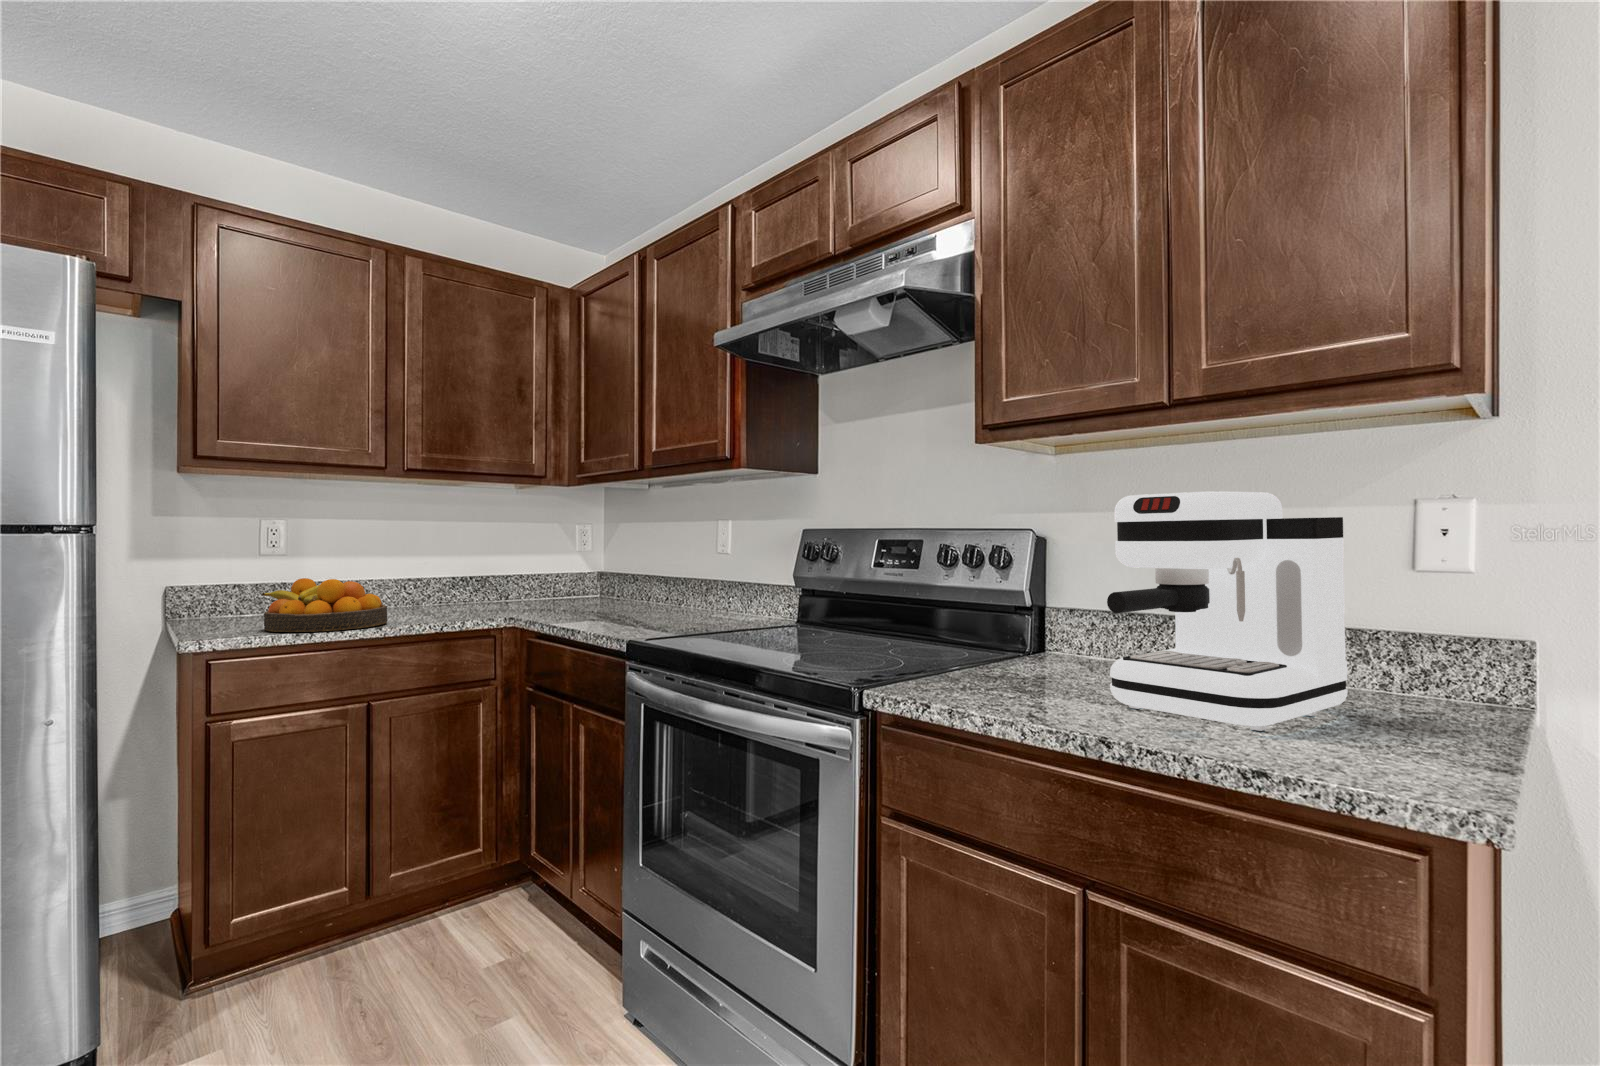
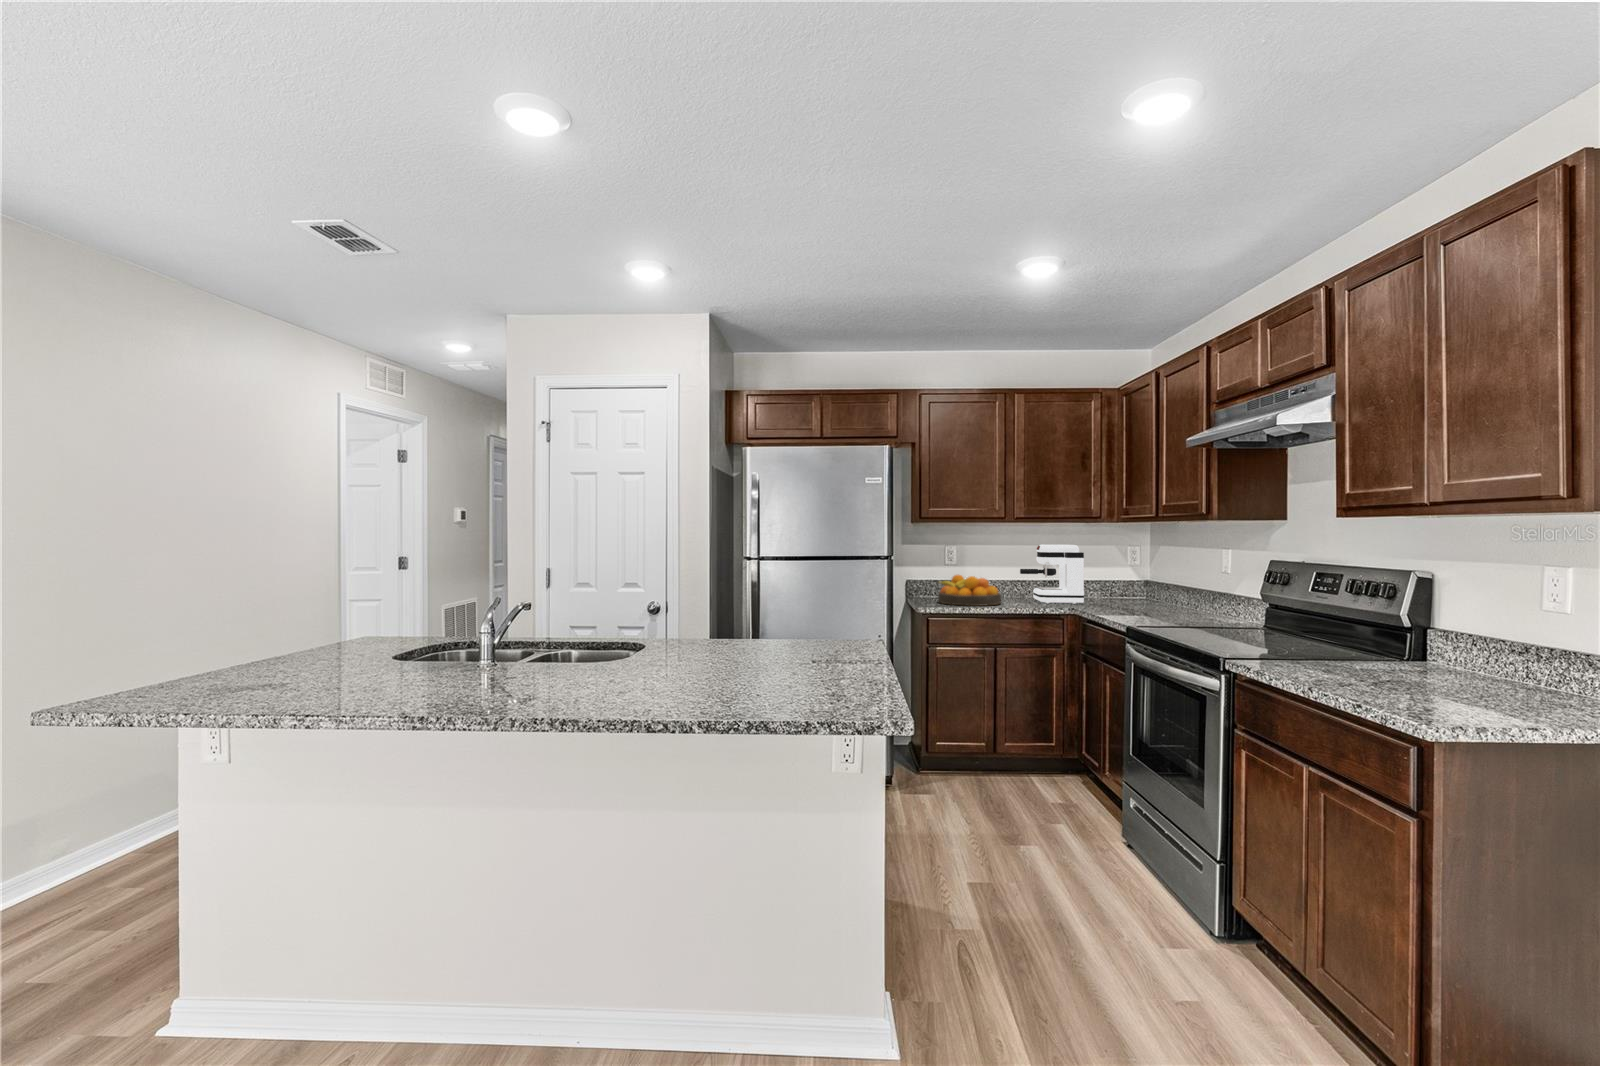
coffee maker: present [1107,491,1347,731] -> present [1020,545,1084,604]

